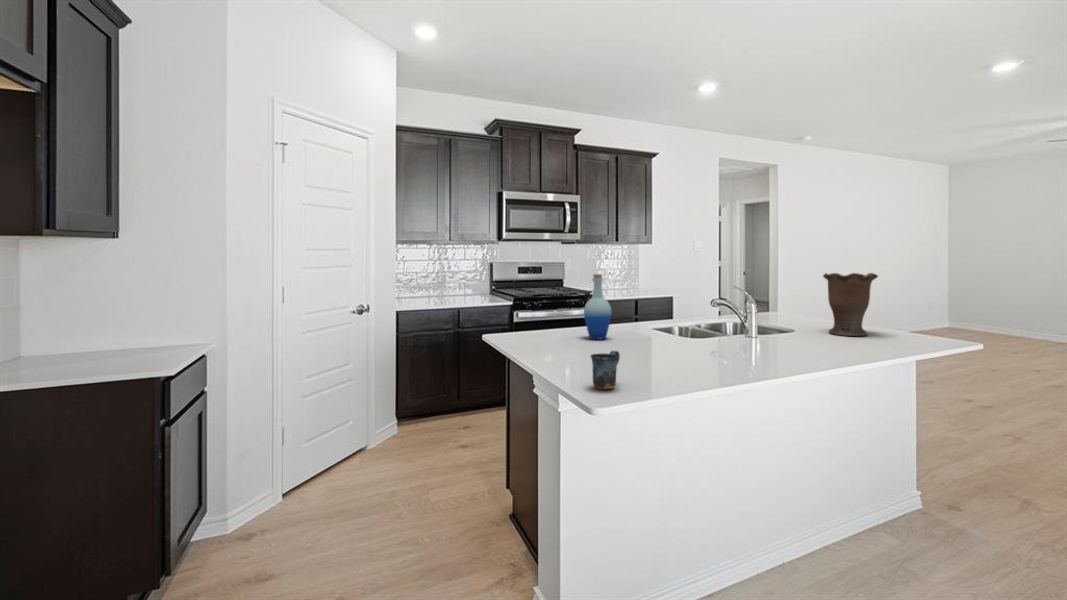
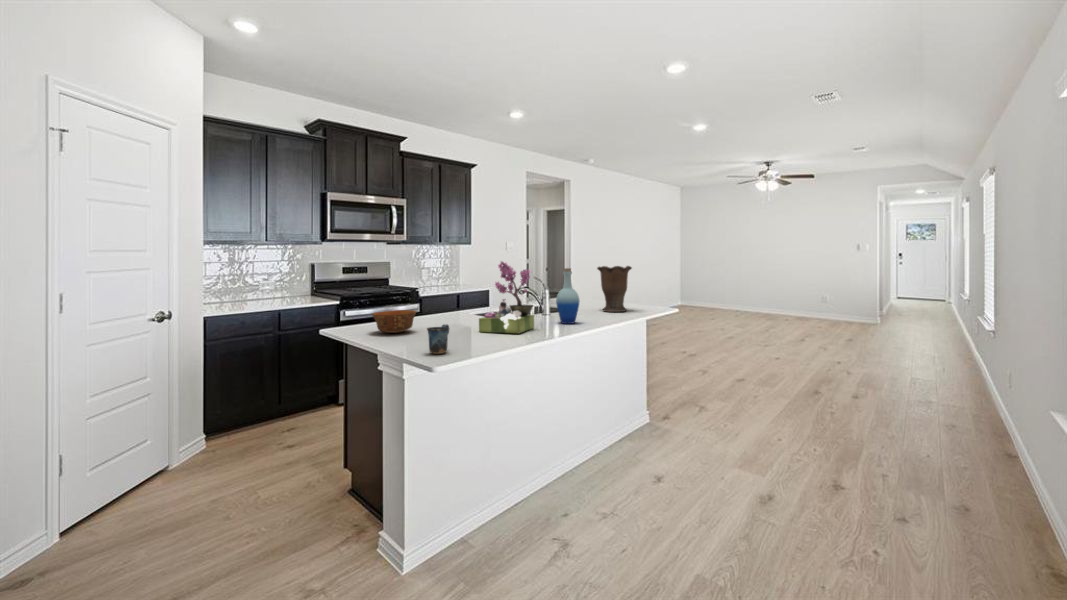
flower arrangement: none [659,266,733,364] -> present [479,262,534,333]
bottle: present [584,274,612,340] -> present [556,268,579,324]
bowl: none [533,324,583,351] -> present [372,310,416,333]

